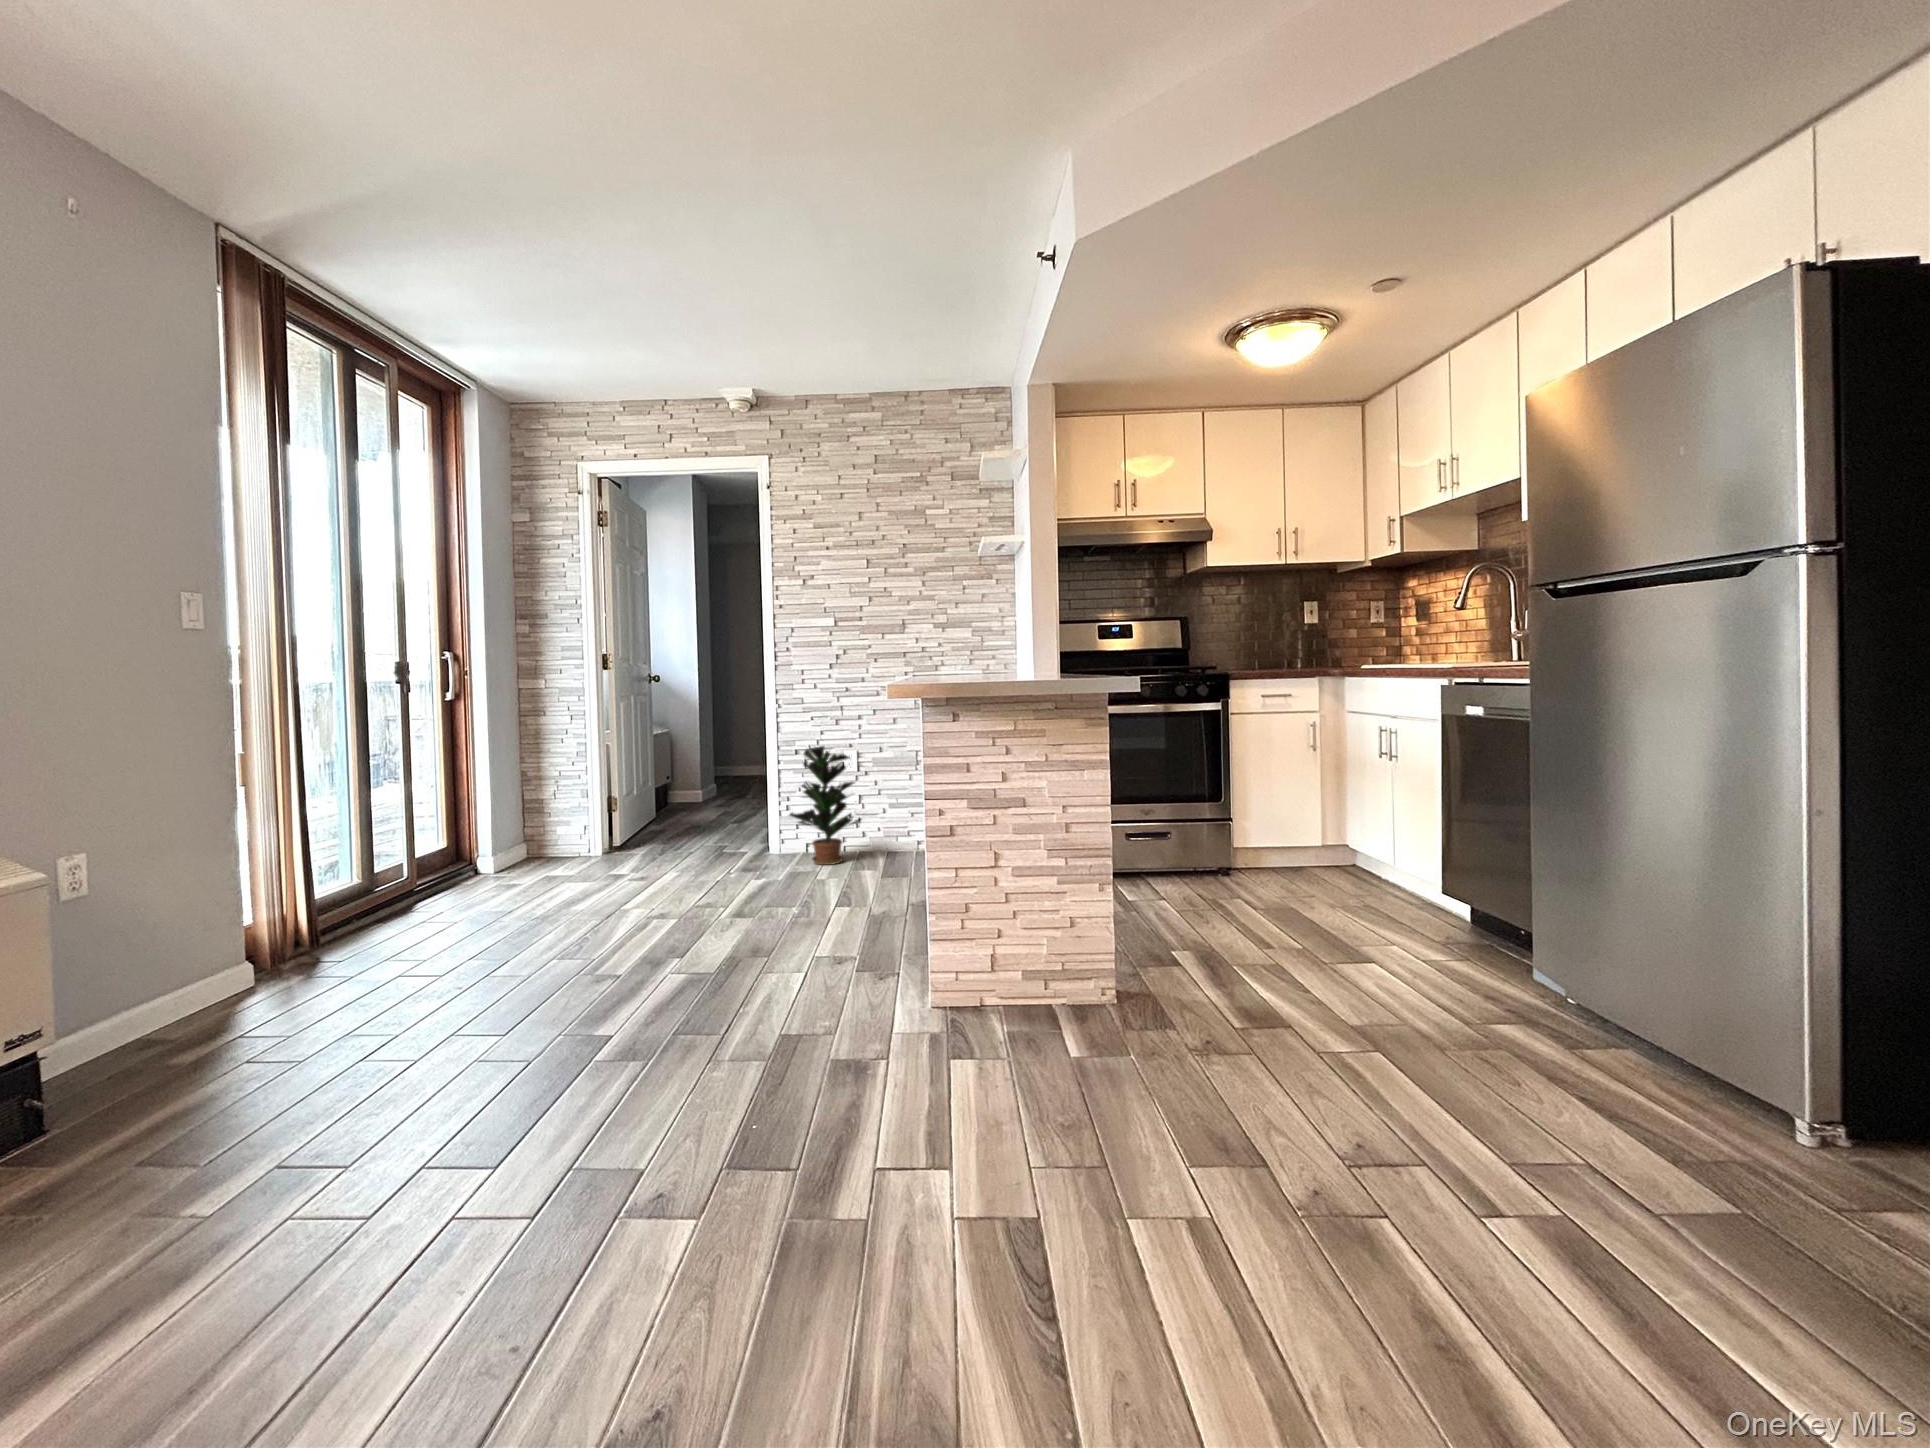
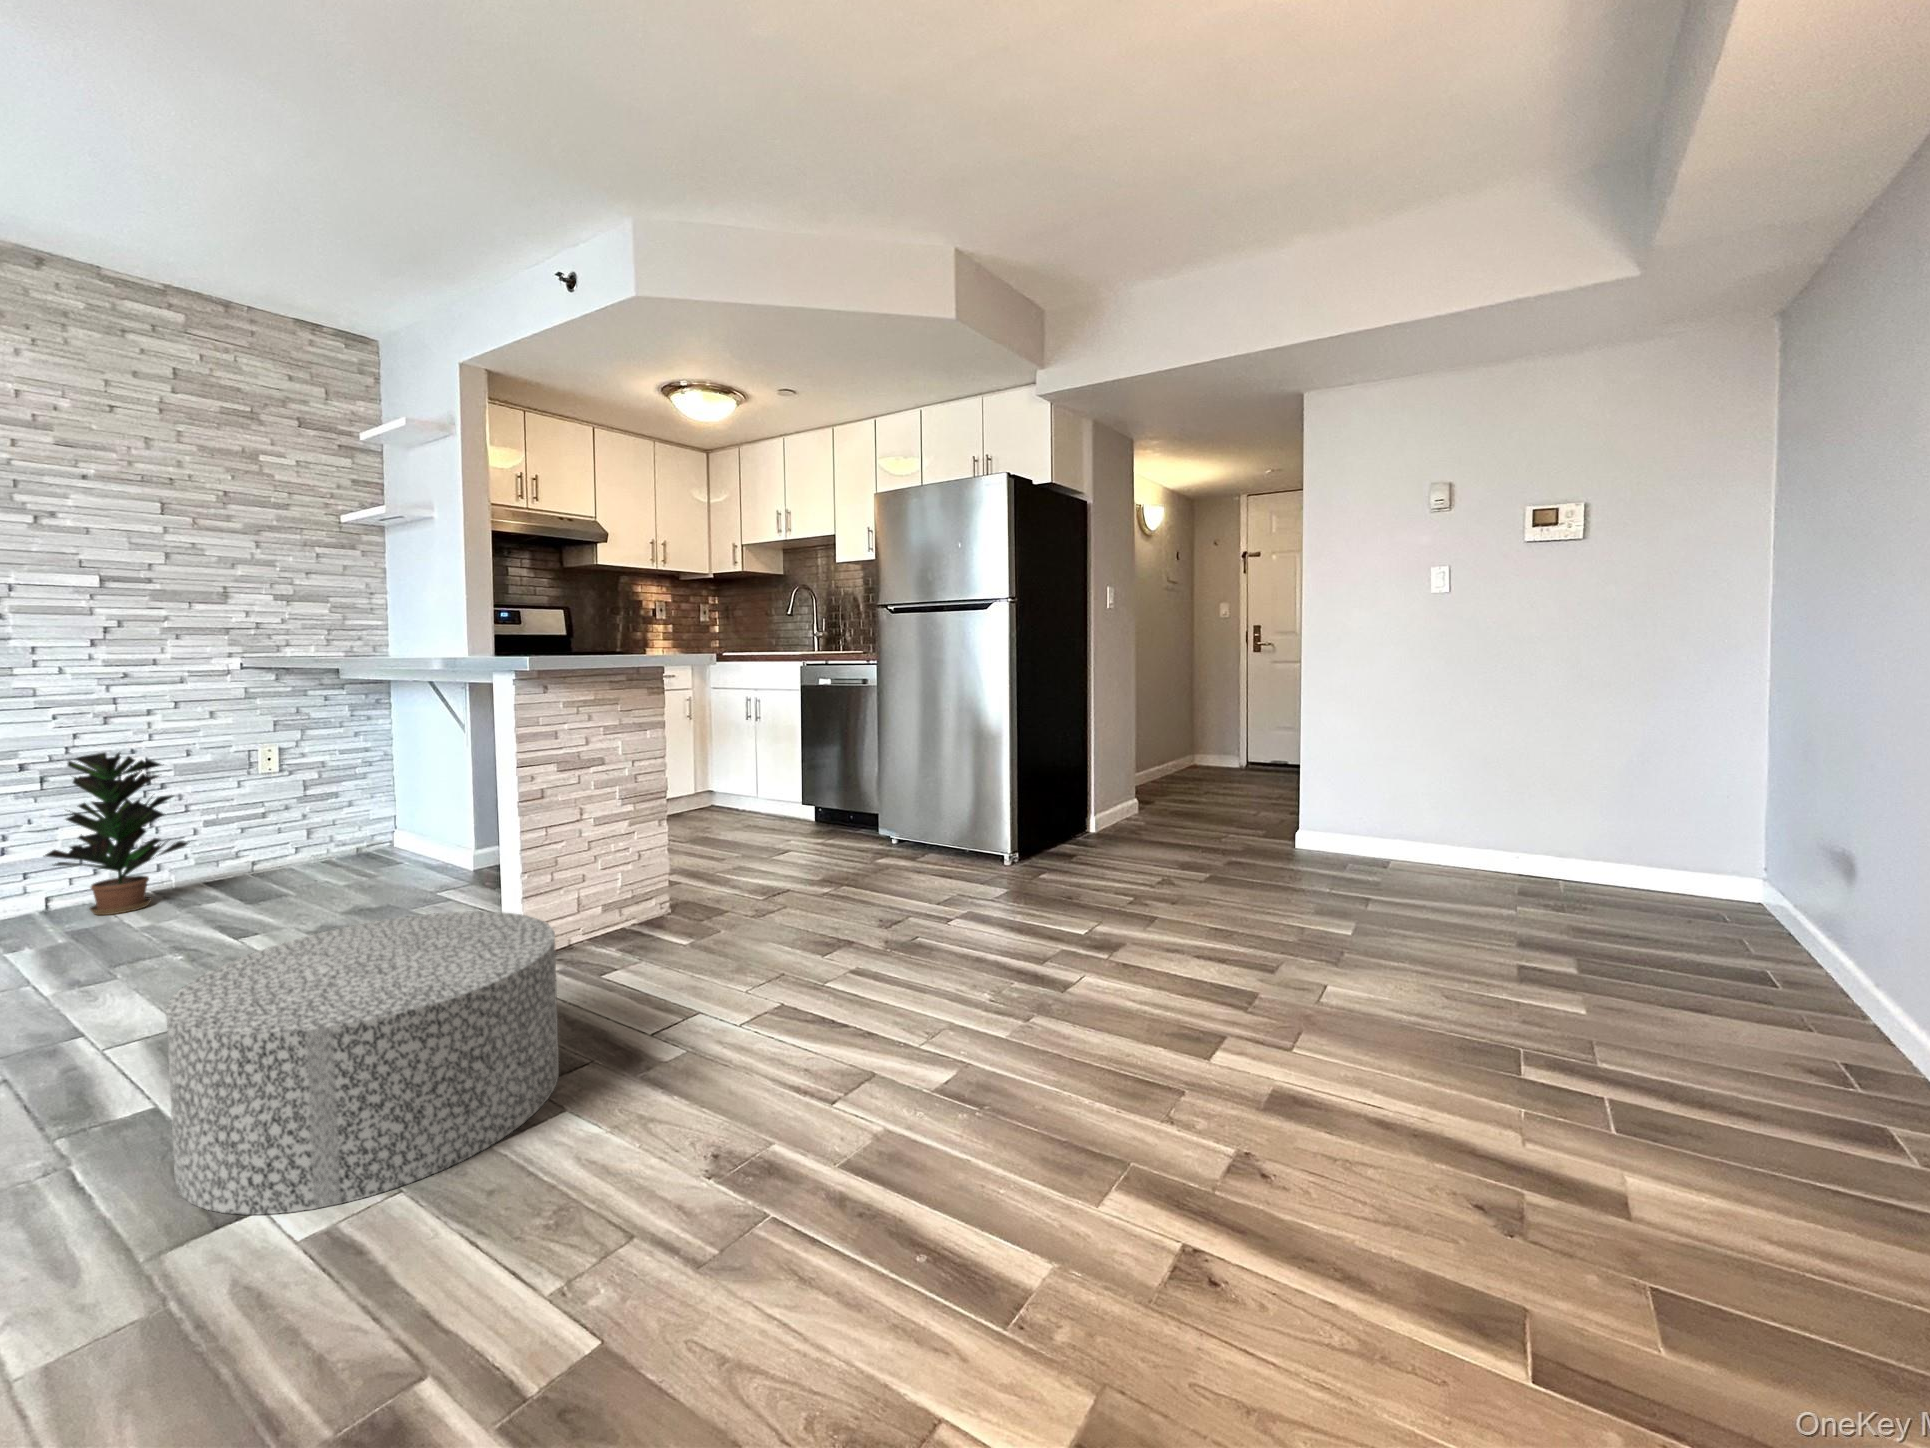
ottoman: none [486,932,802,1219] -> present [166,911,559,1215]

